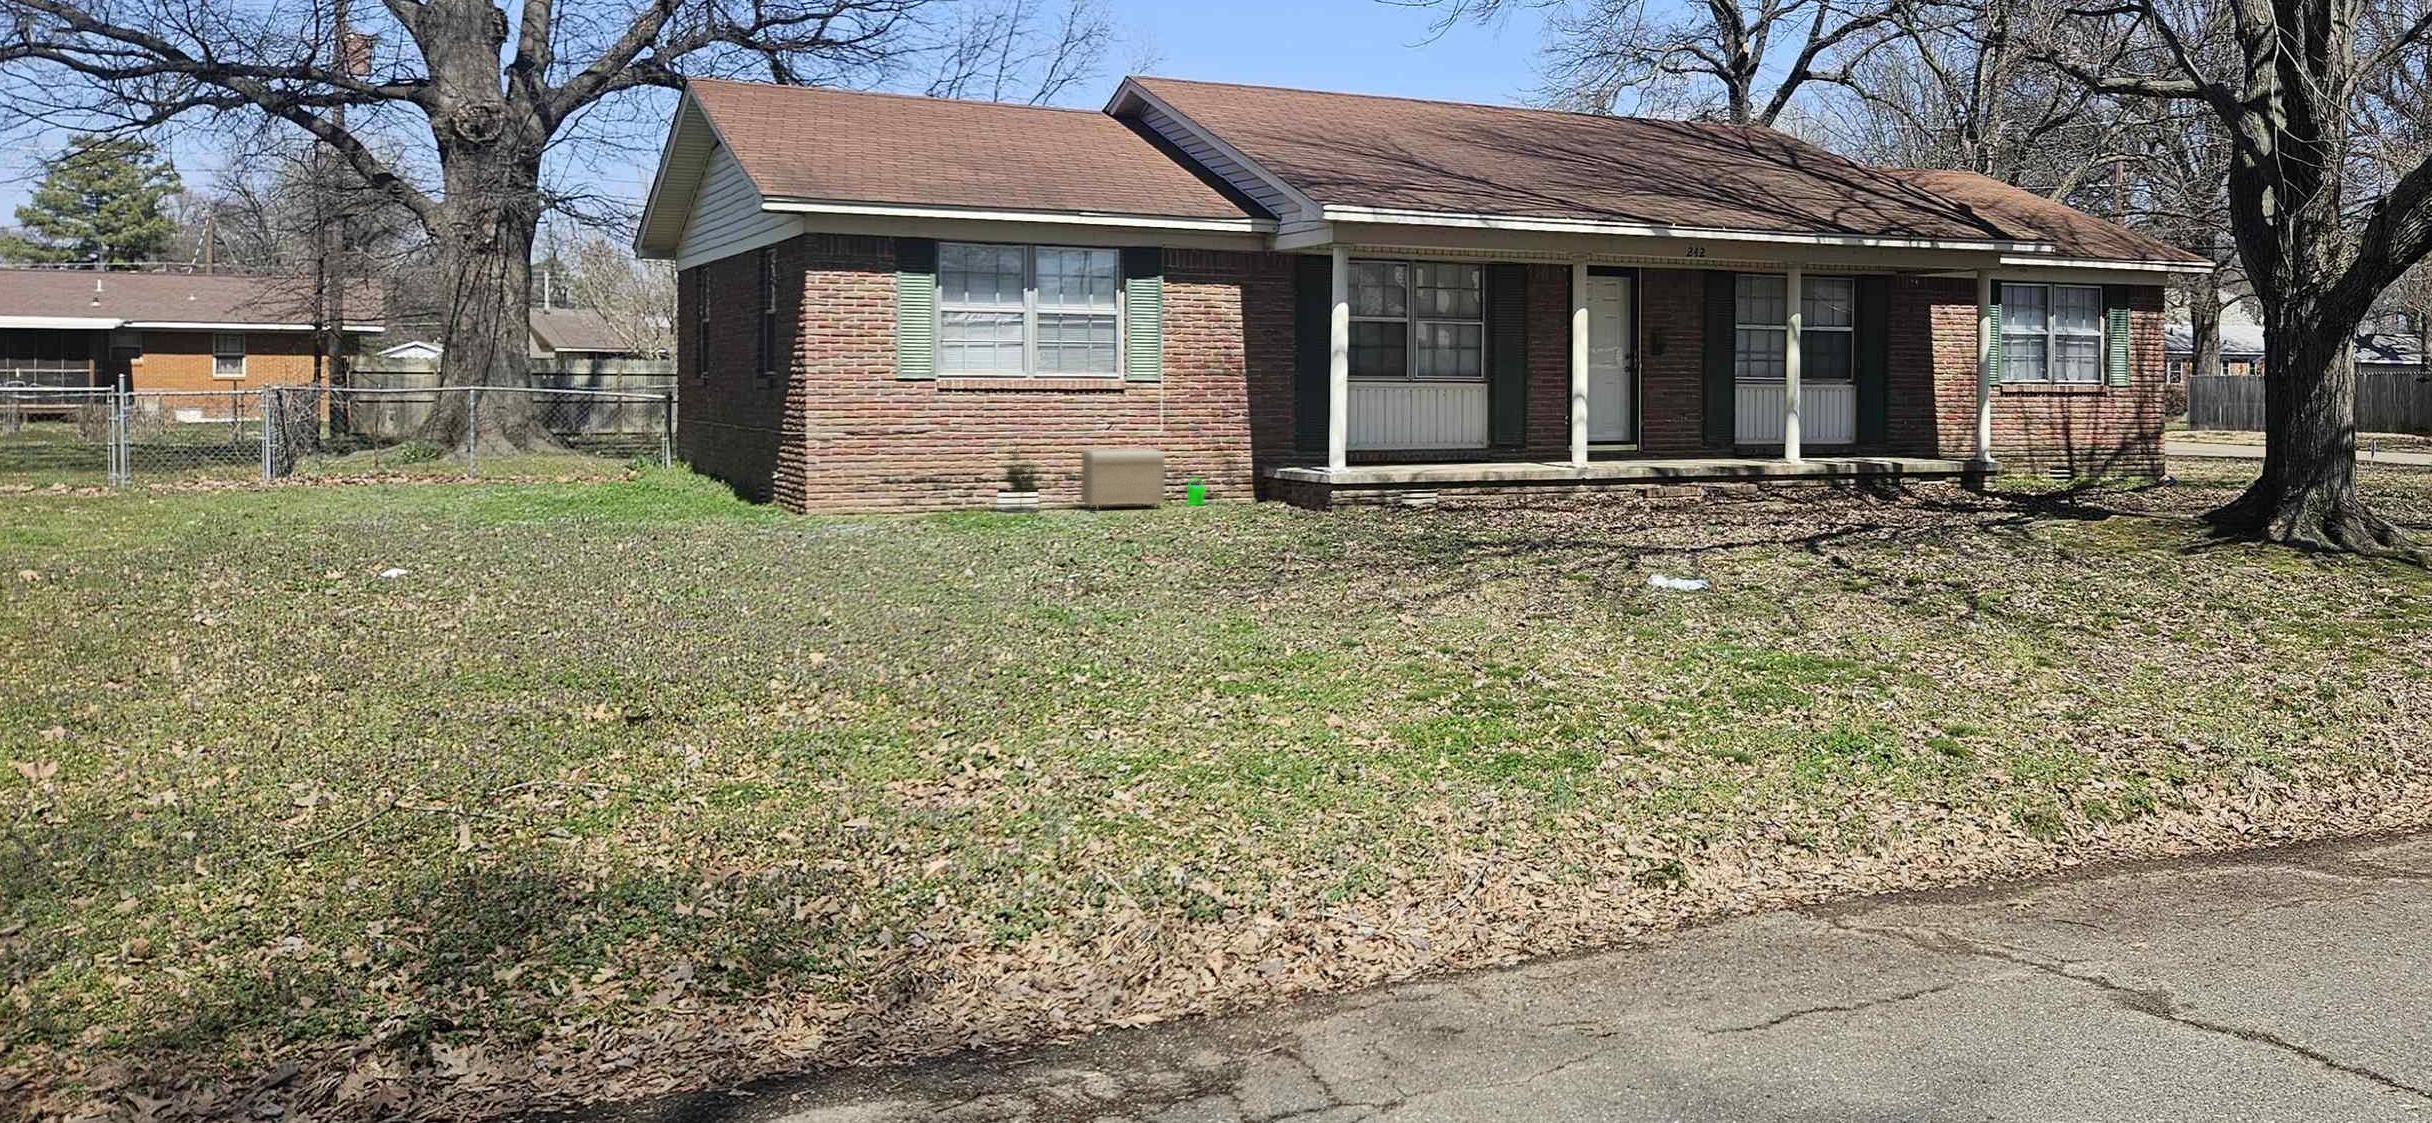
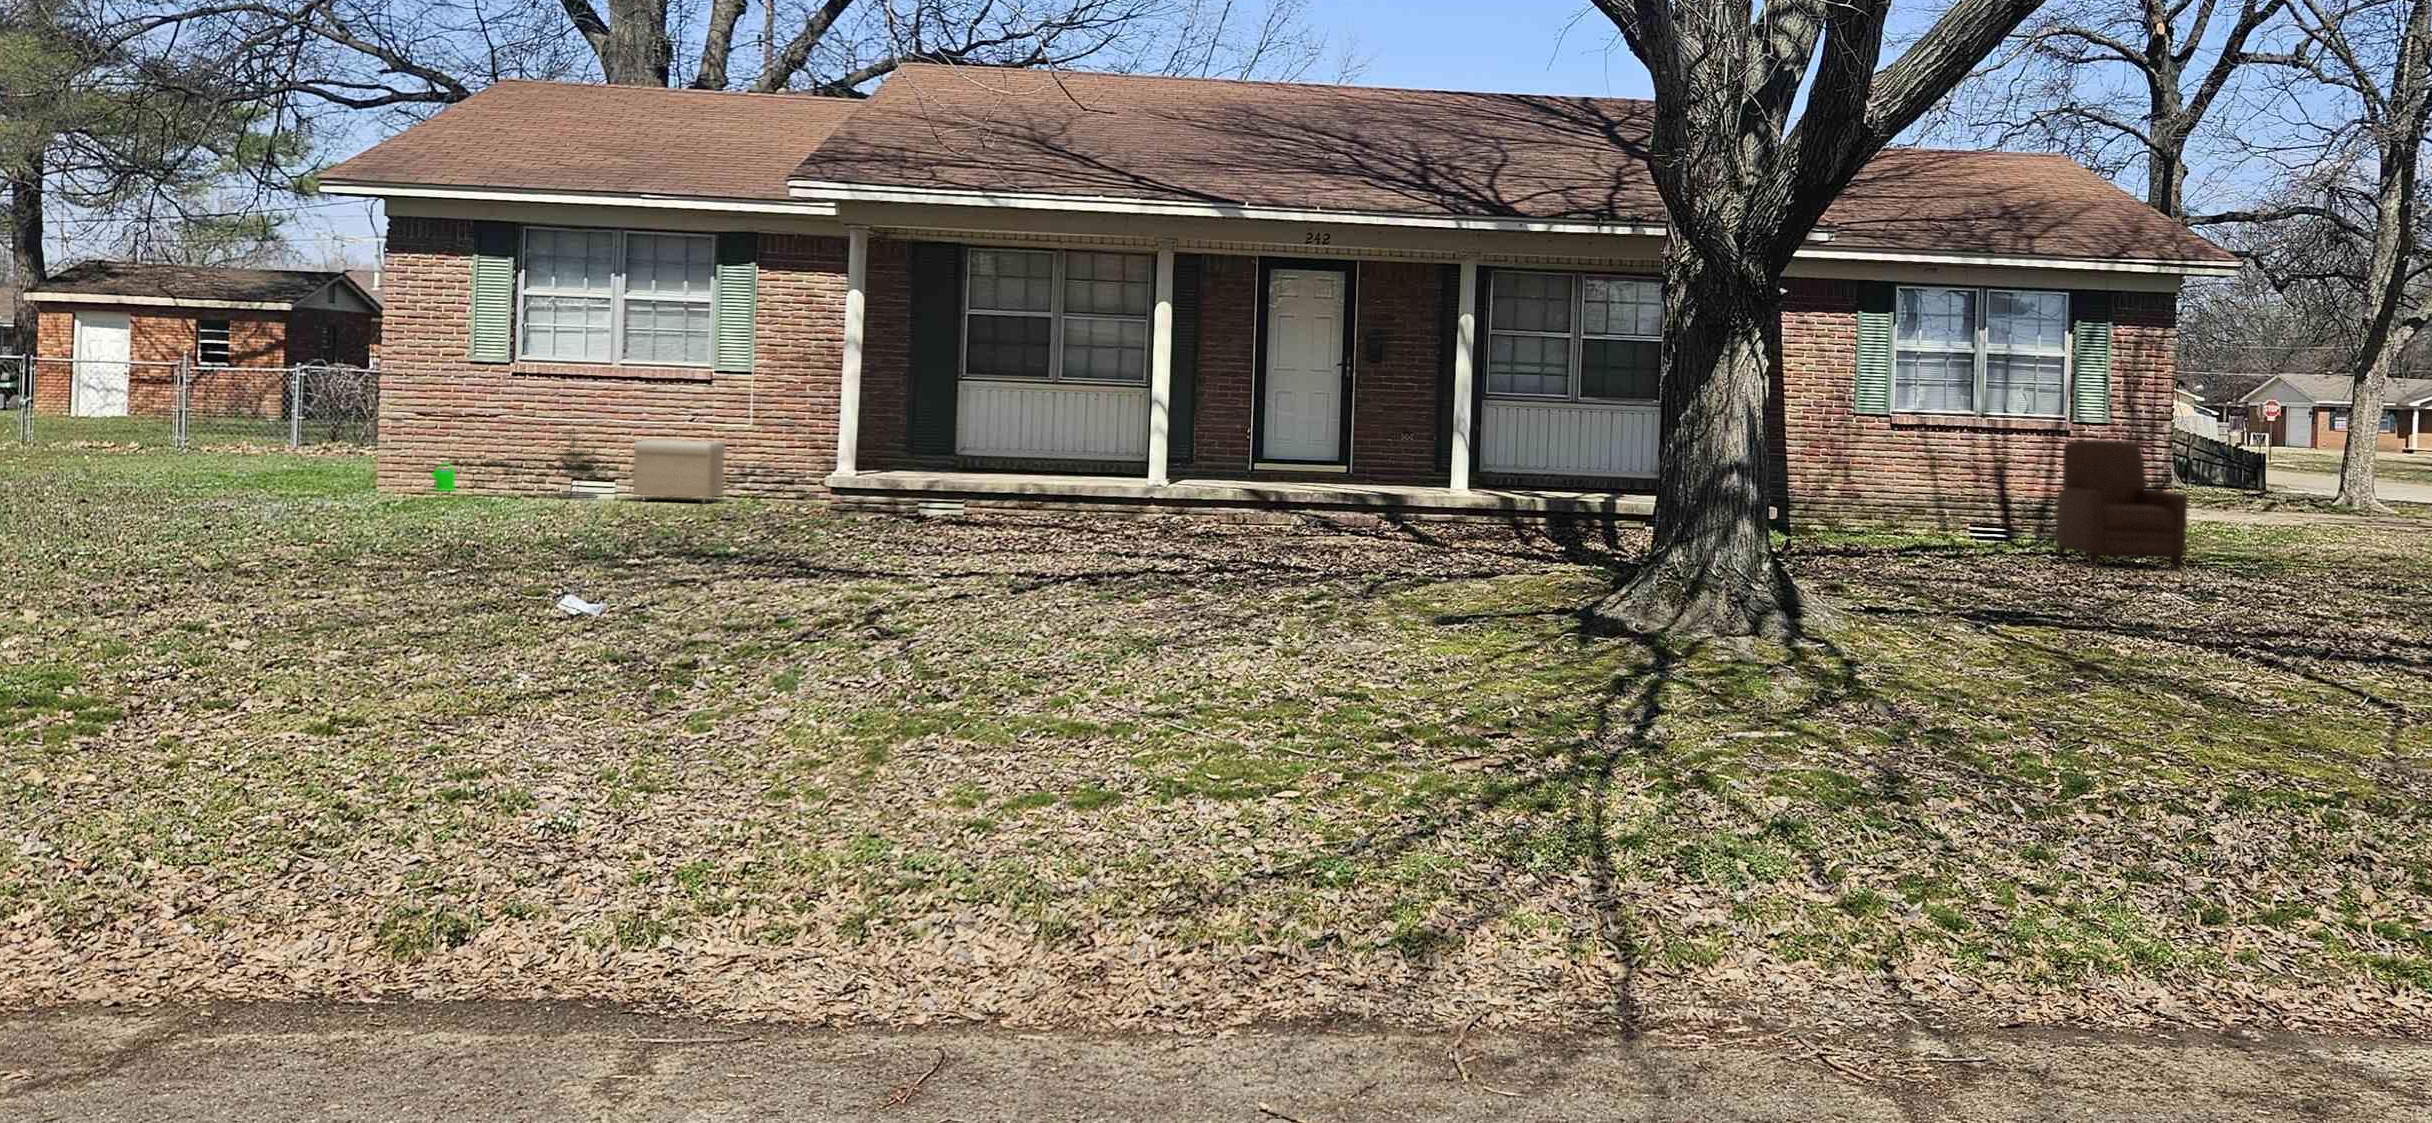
chair: none [2105,395,2202,487] -> present [2055,440,2188,571]
watering can: present [1187,478,1206,505] -> present [431,462,455,491]

